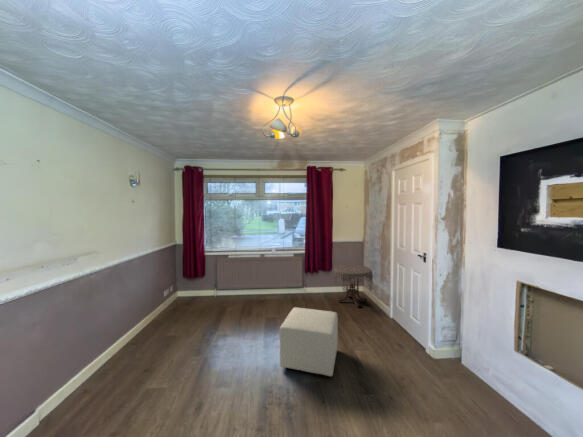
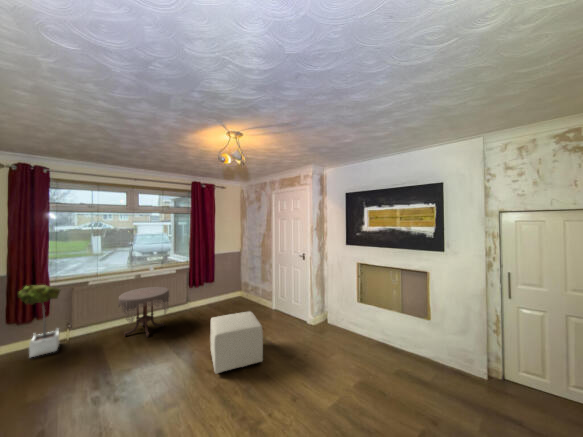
potted tree: none [191,251,214,300] -> present [18,285,61,358]
side table: present [333,265,373,307] -> present [118,287,169,337]

